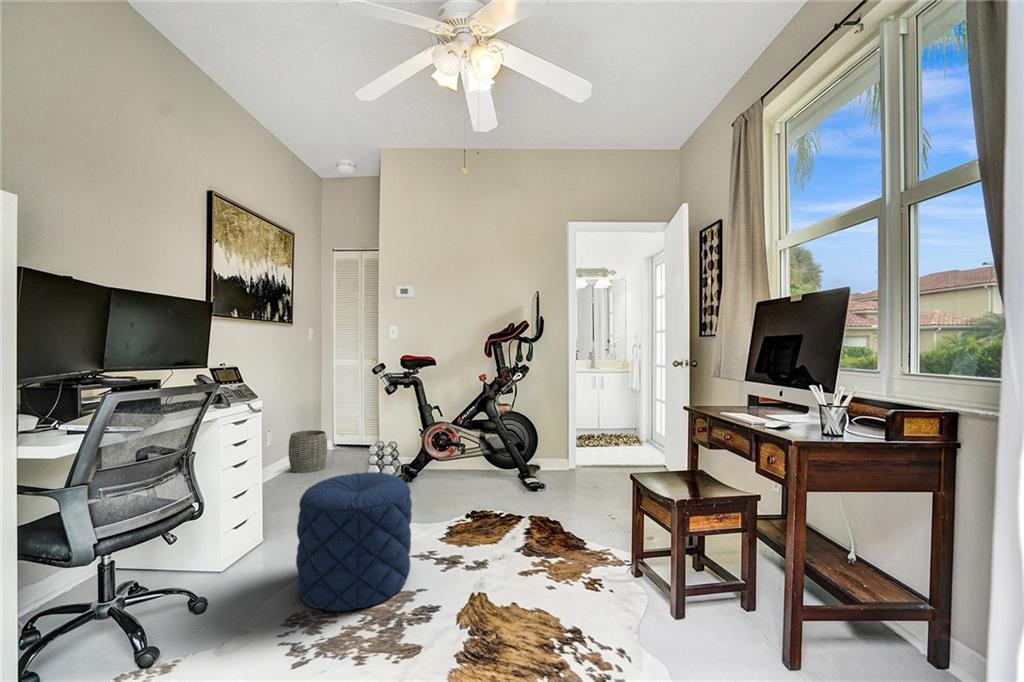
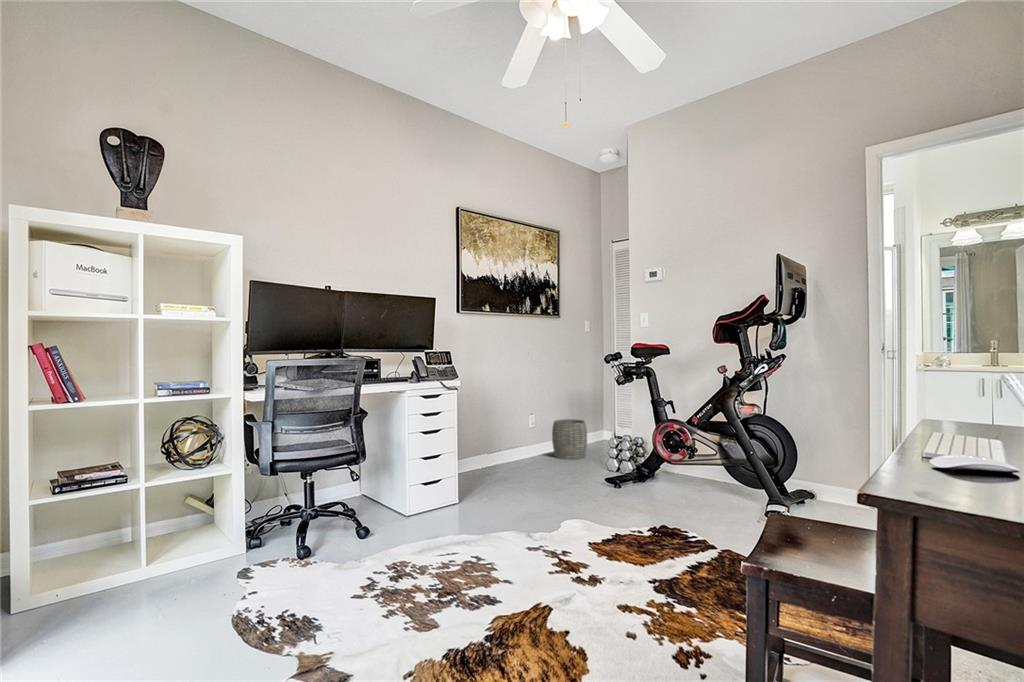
pouf: present [296,472,412,611] -> none [416,449,524,577]

